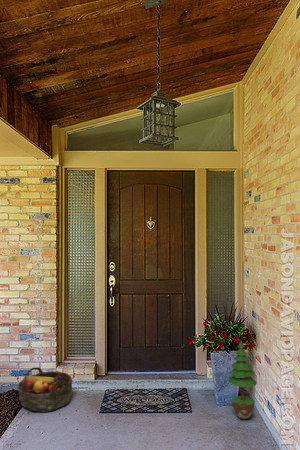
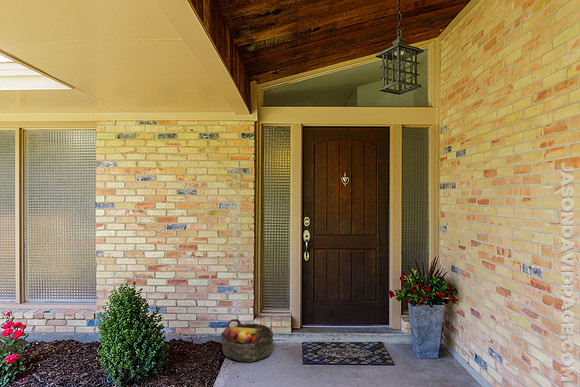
potted tree: present [229,341,257,419] -> none [433,294,463,372]

